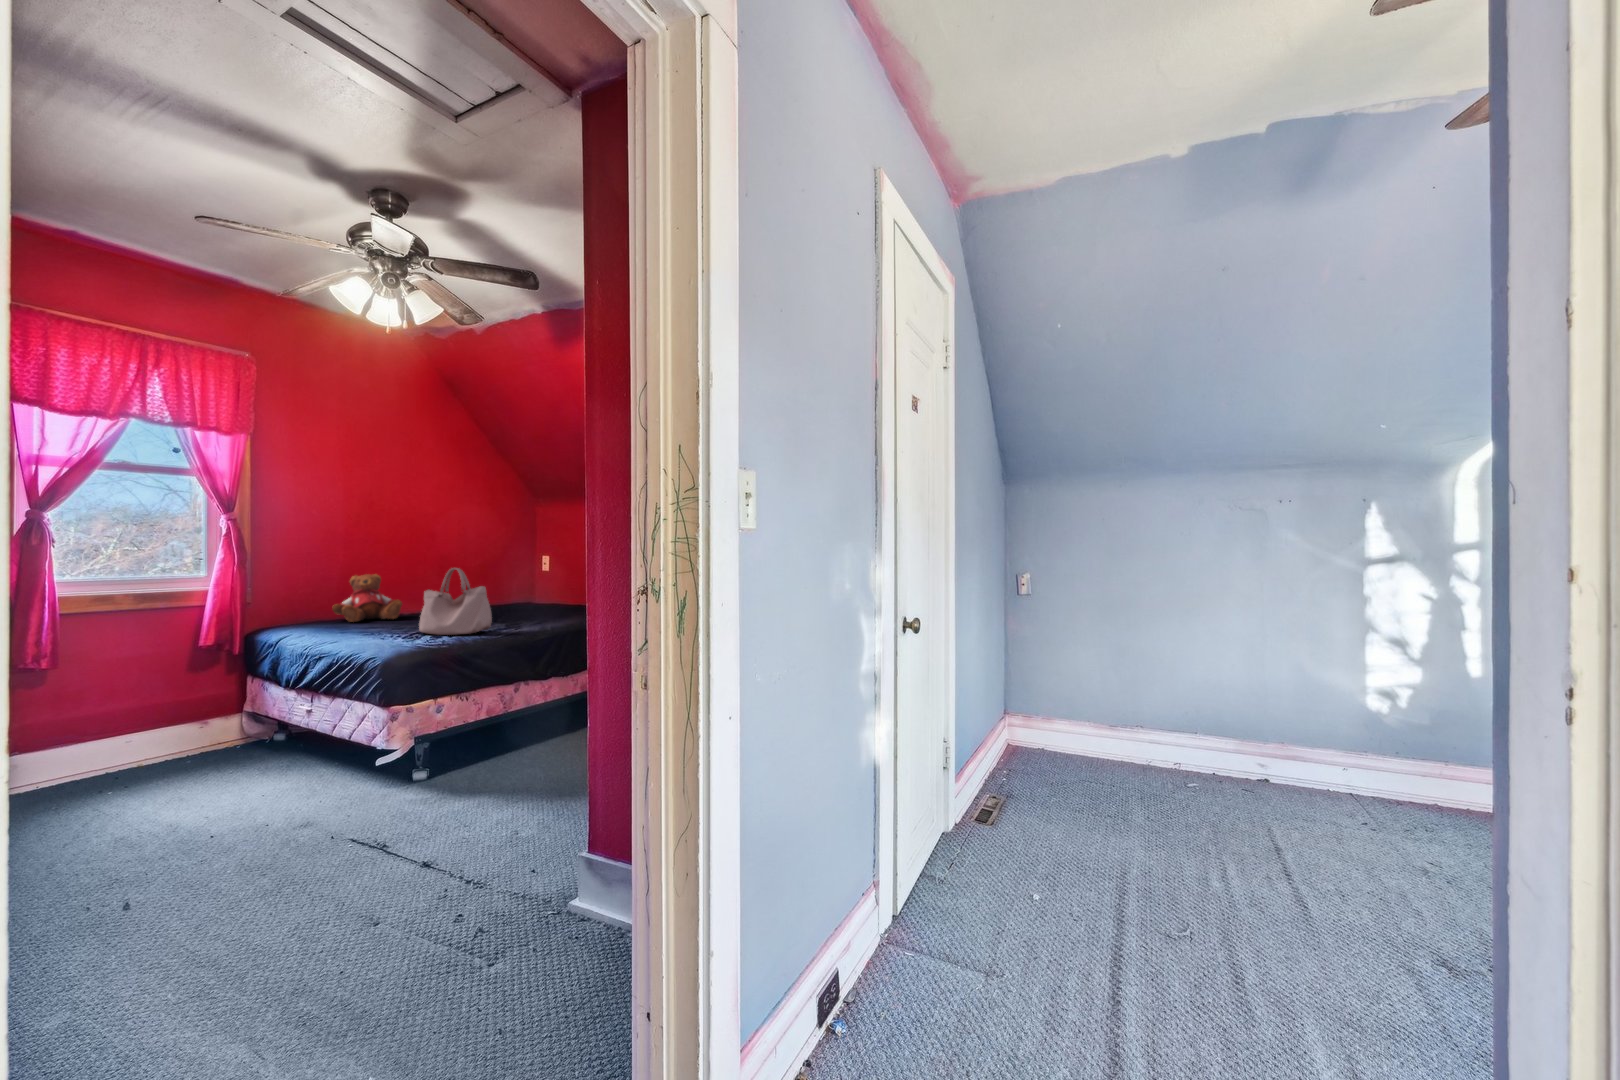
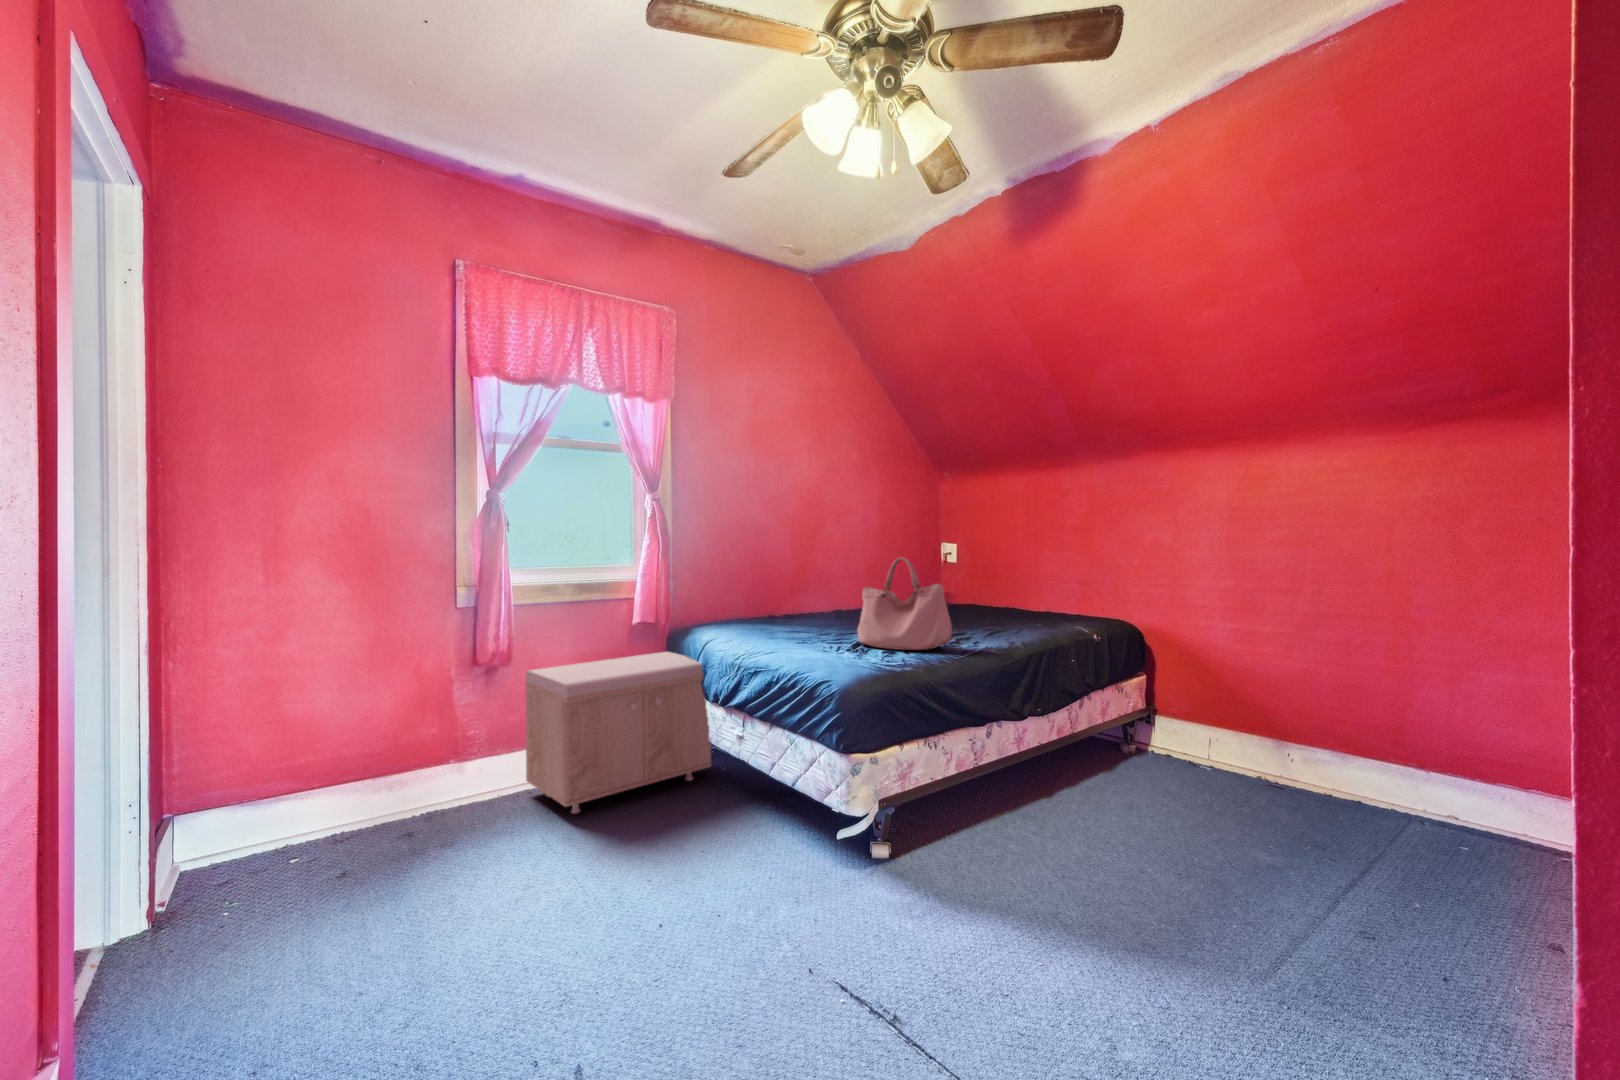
teddy bear: present [332,574,402,622] -> none [748,565,818,622]
storage bench: none [74,651,288,792] -> present [525,652,711,813]

